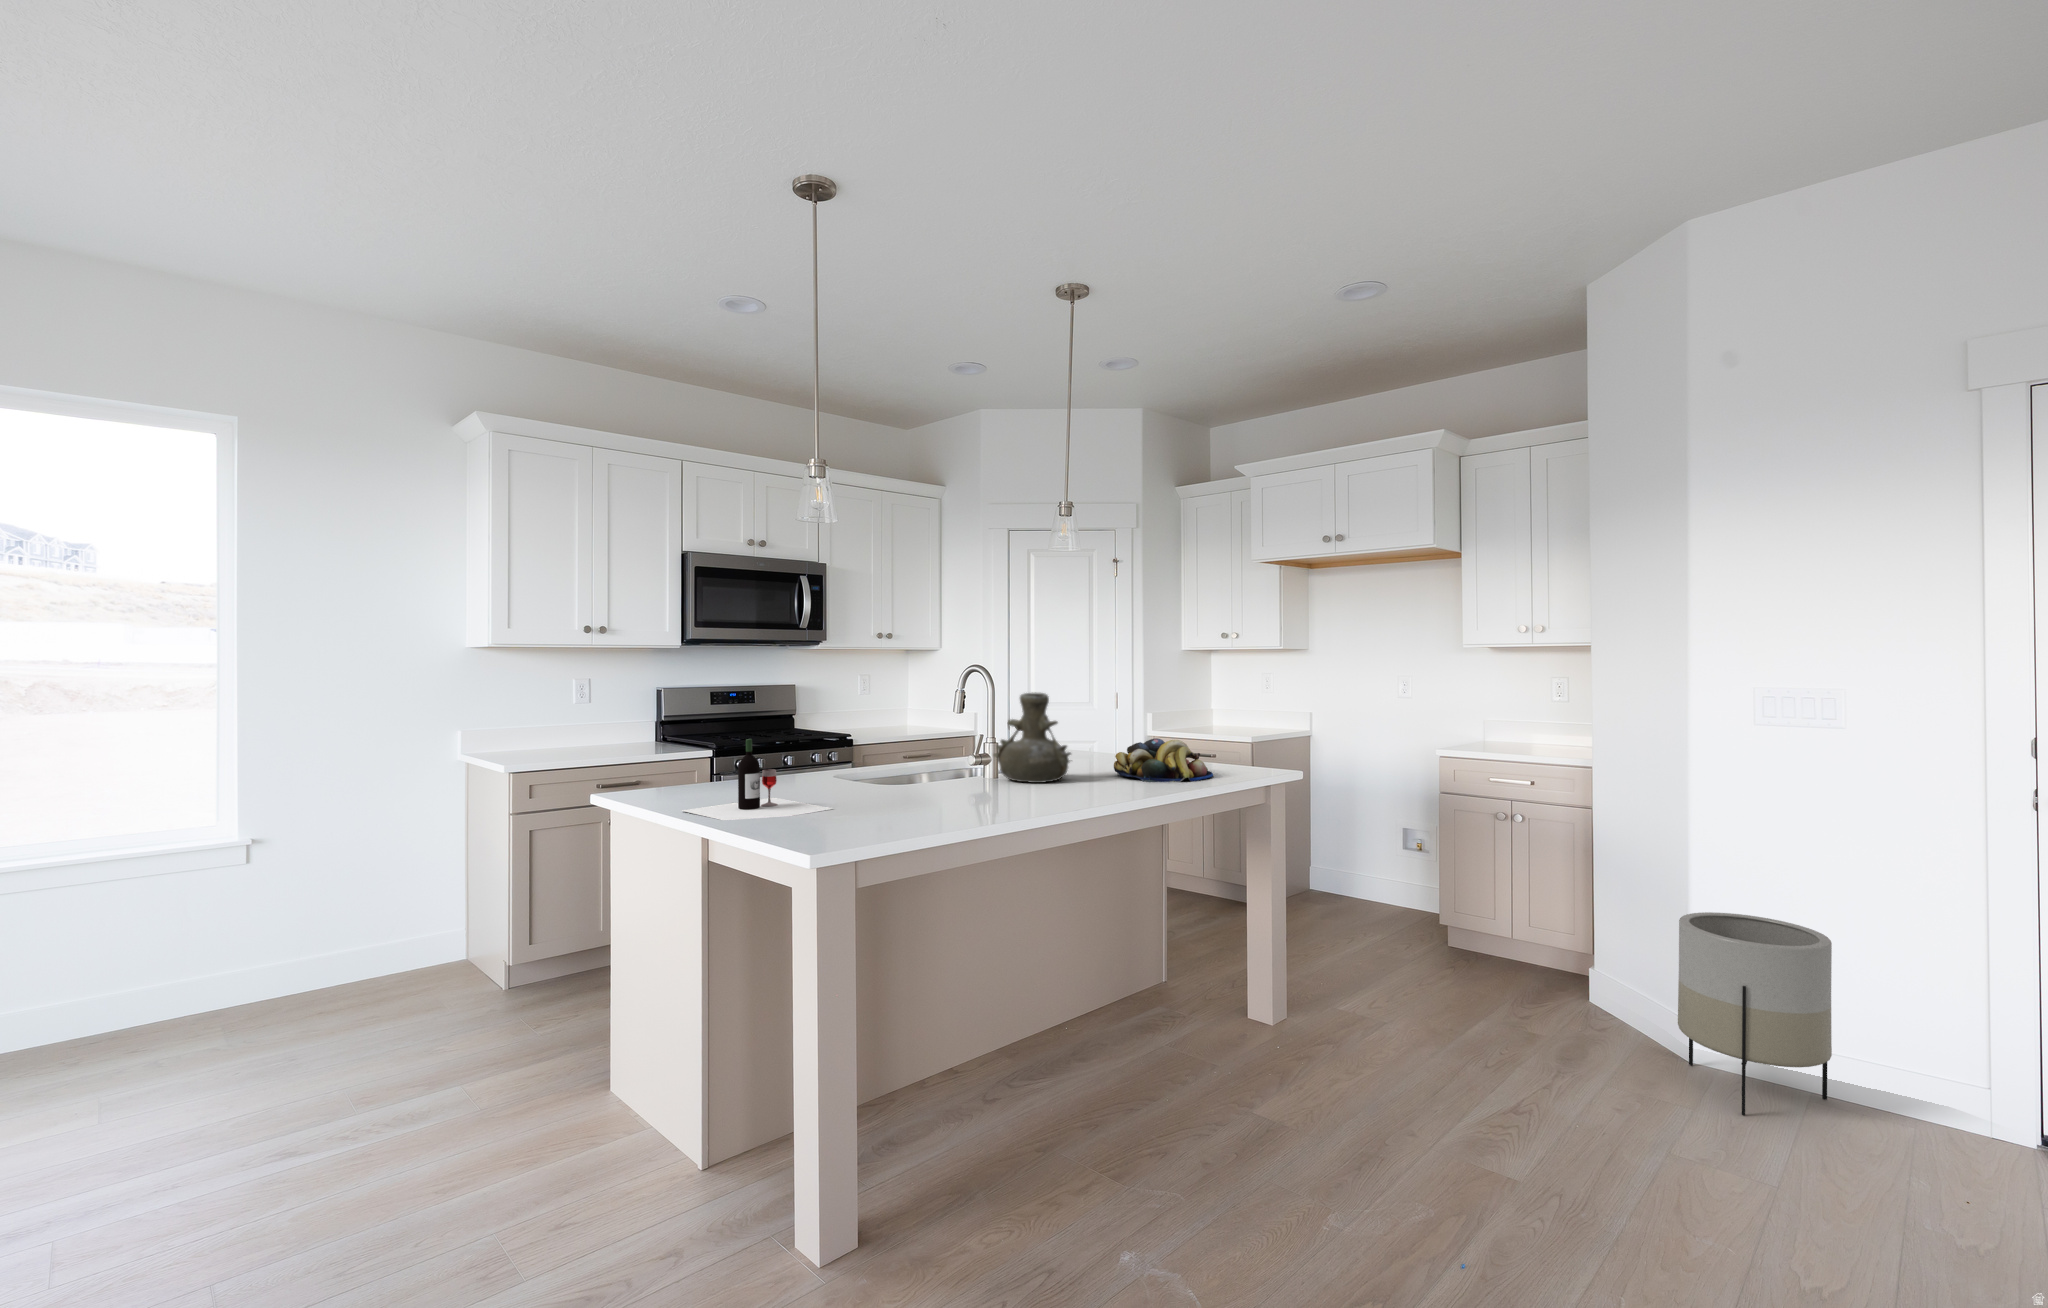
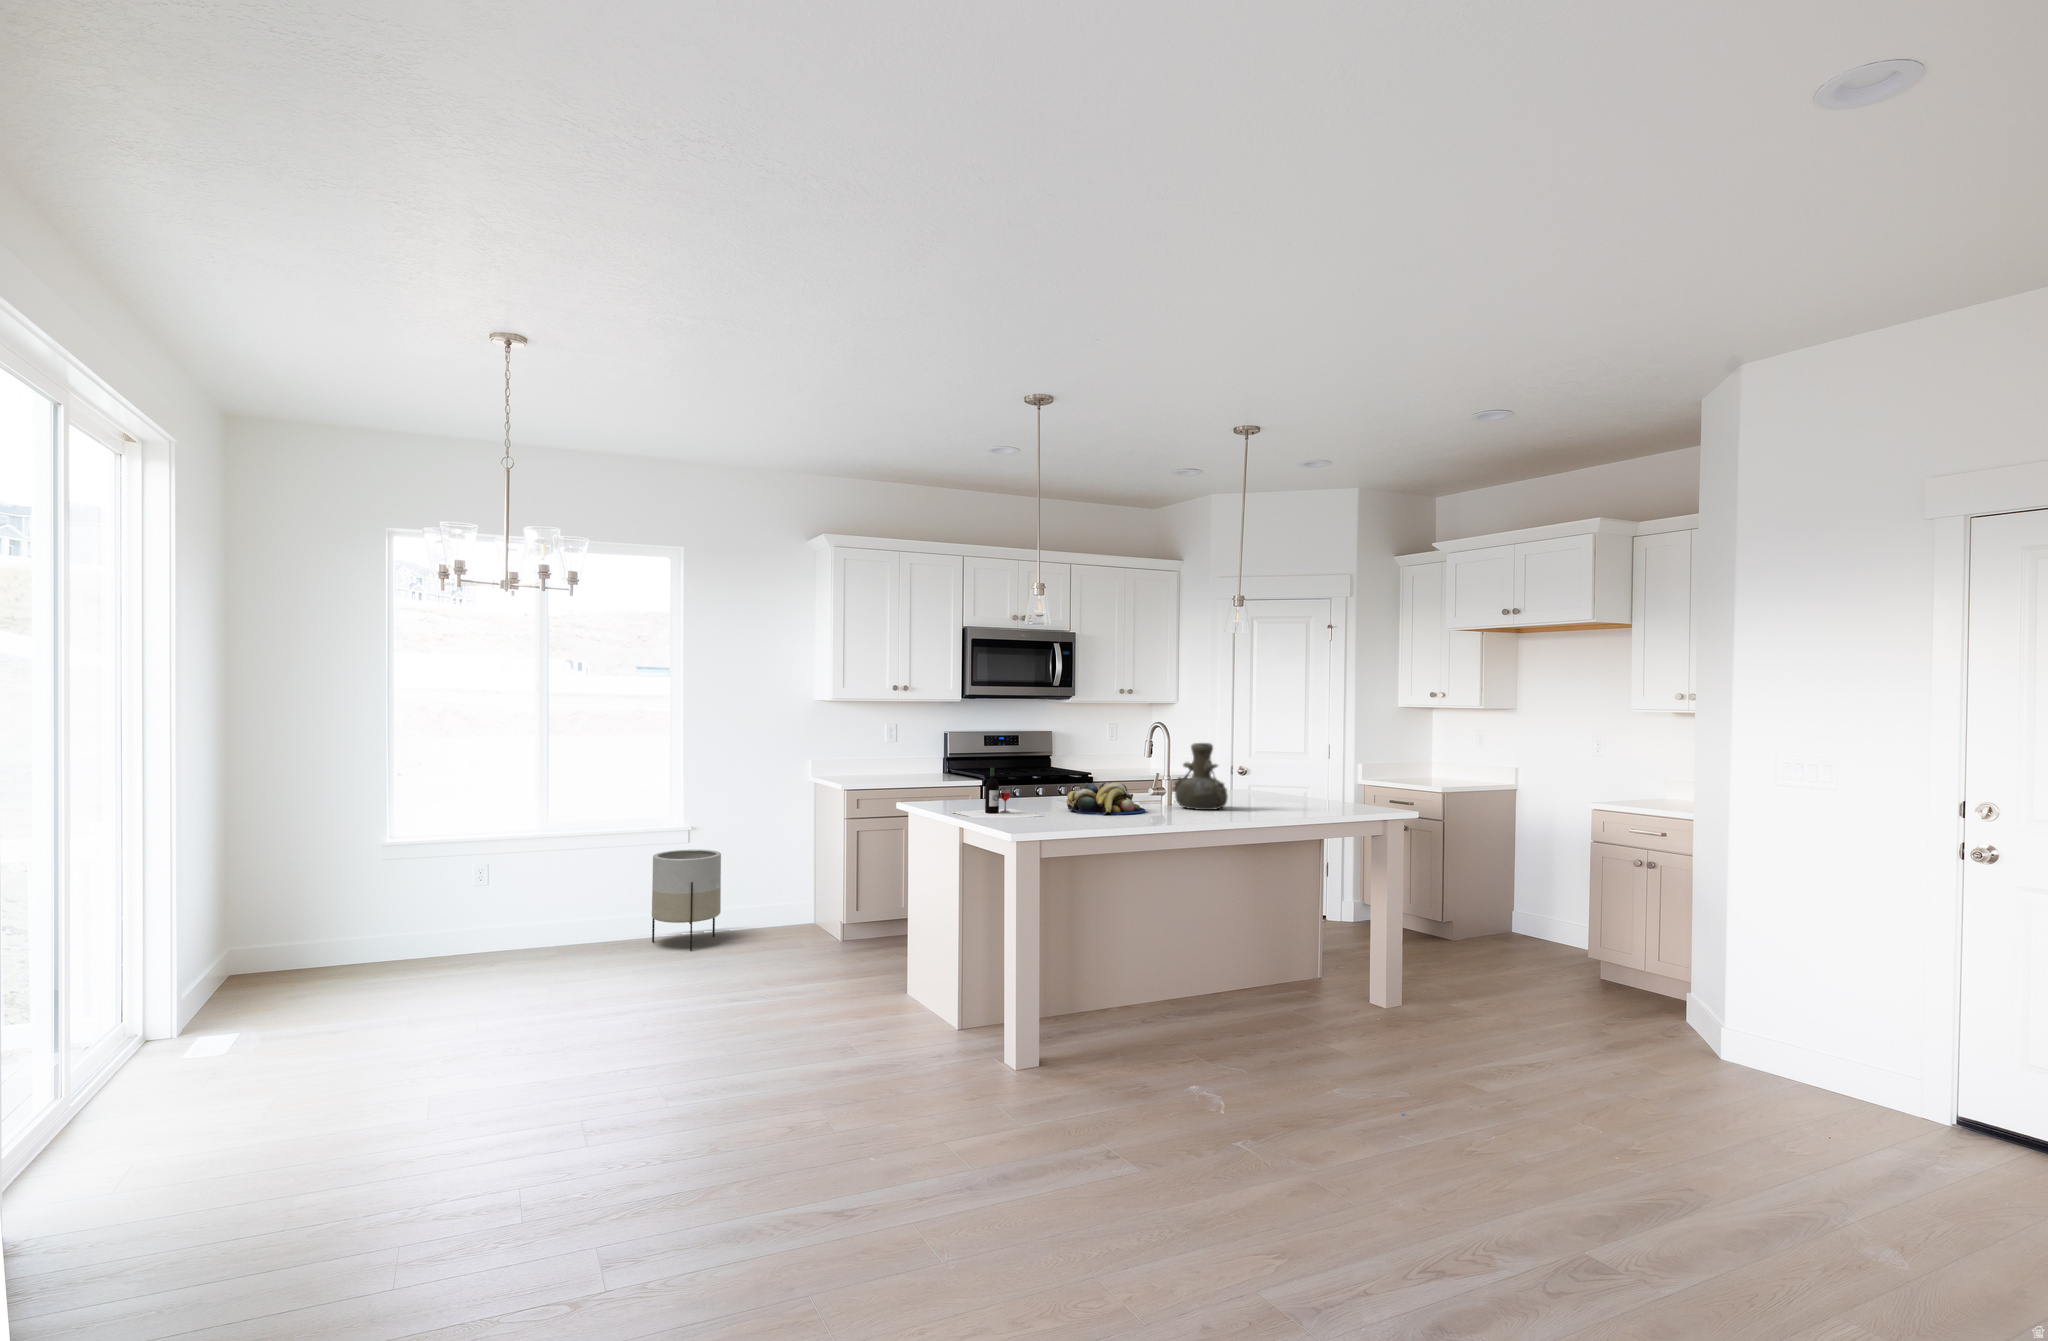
fruit bowl: present [1114,738,1213,782] -> present [1067,782,1145,815]
planter: present [1678,912,1832,1115] -> present [652,850,721,951]

